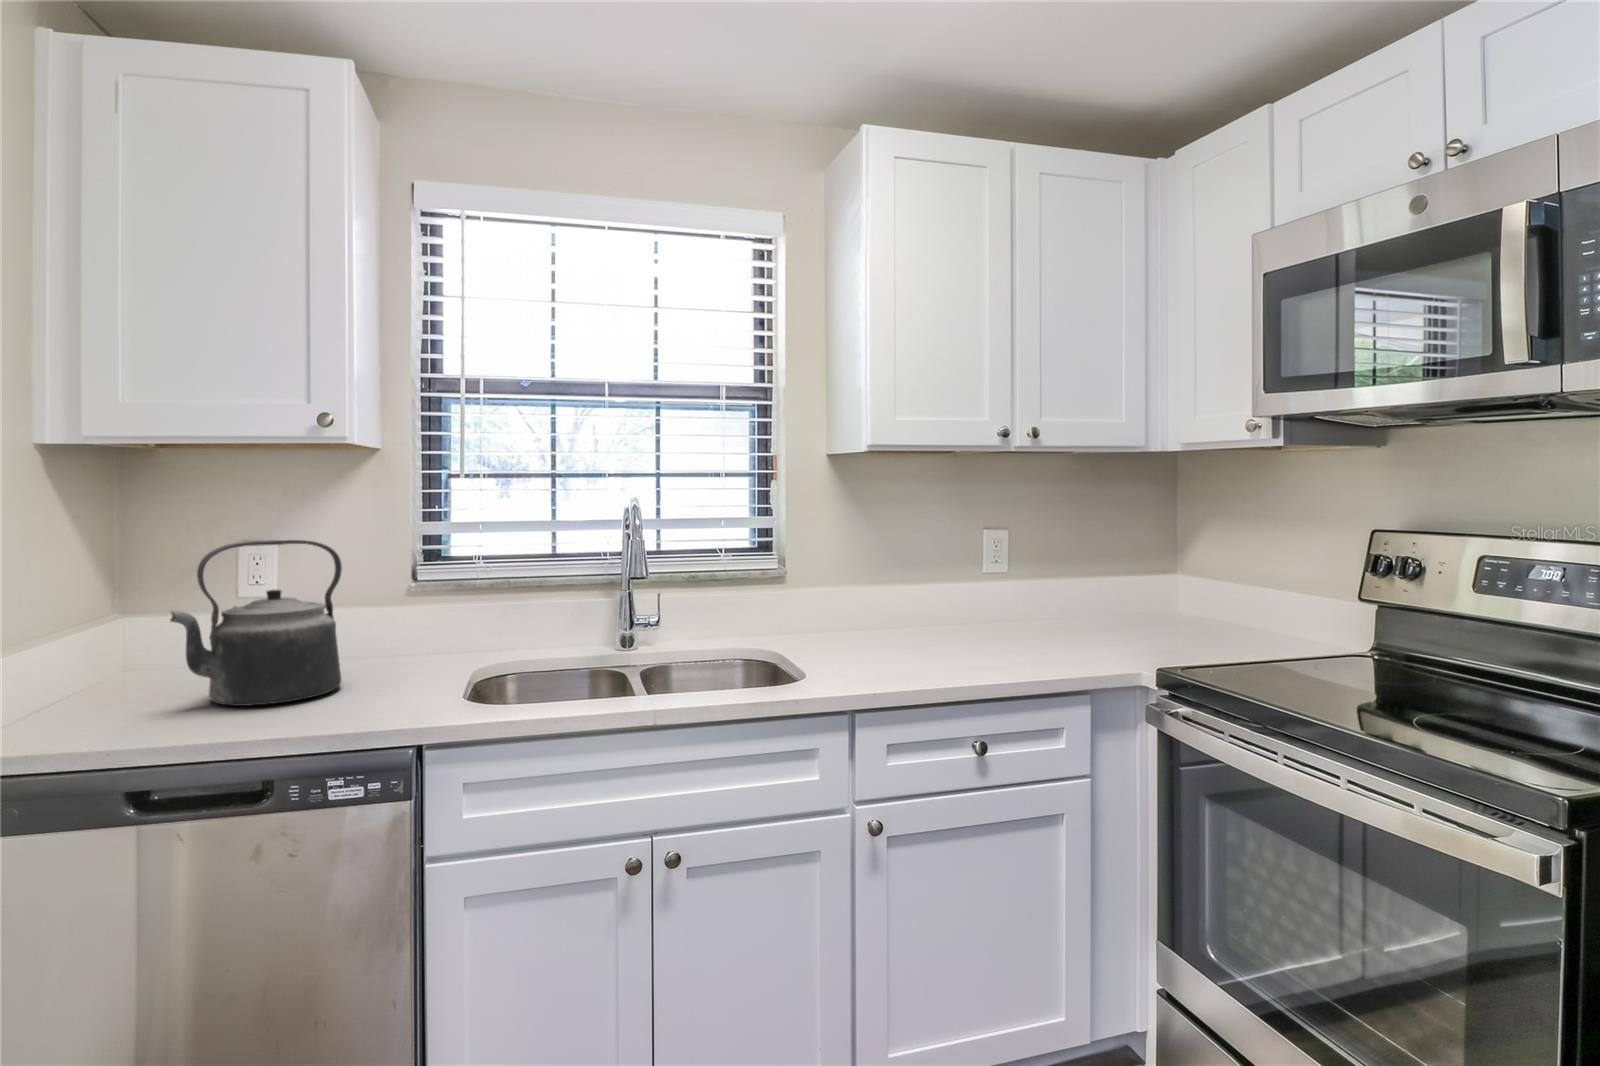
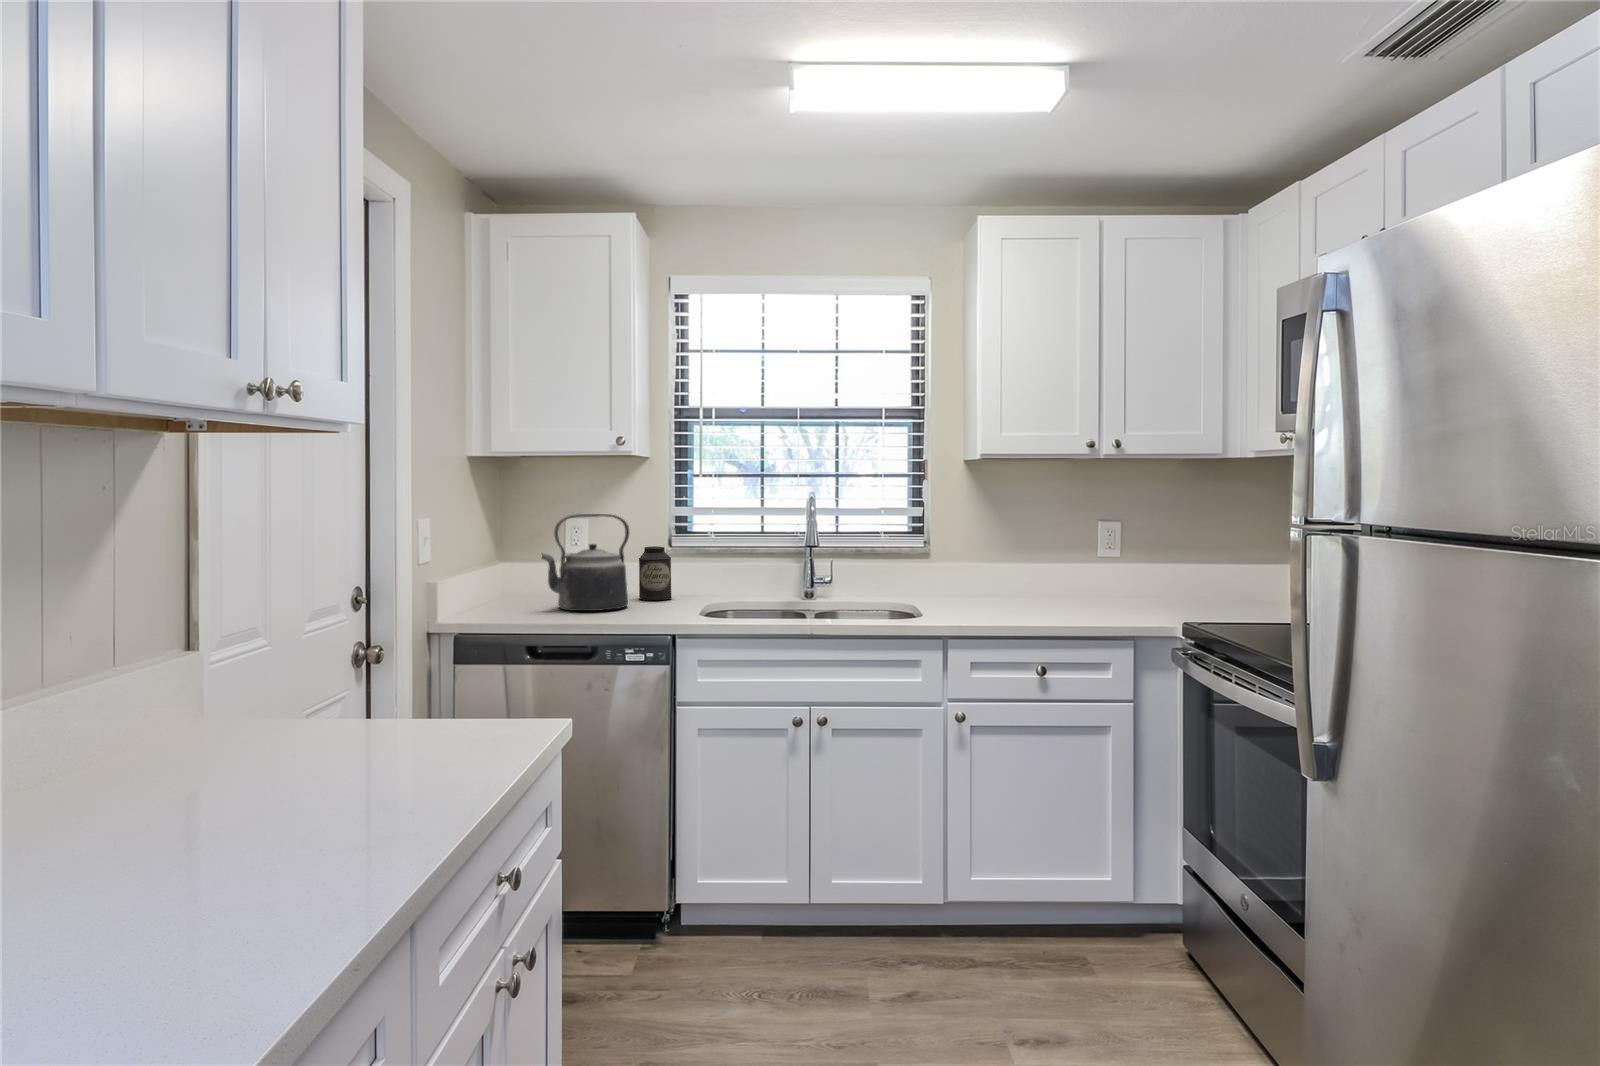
canister: none [362,585,419,670] -> present [639,546,672,600]

